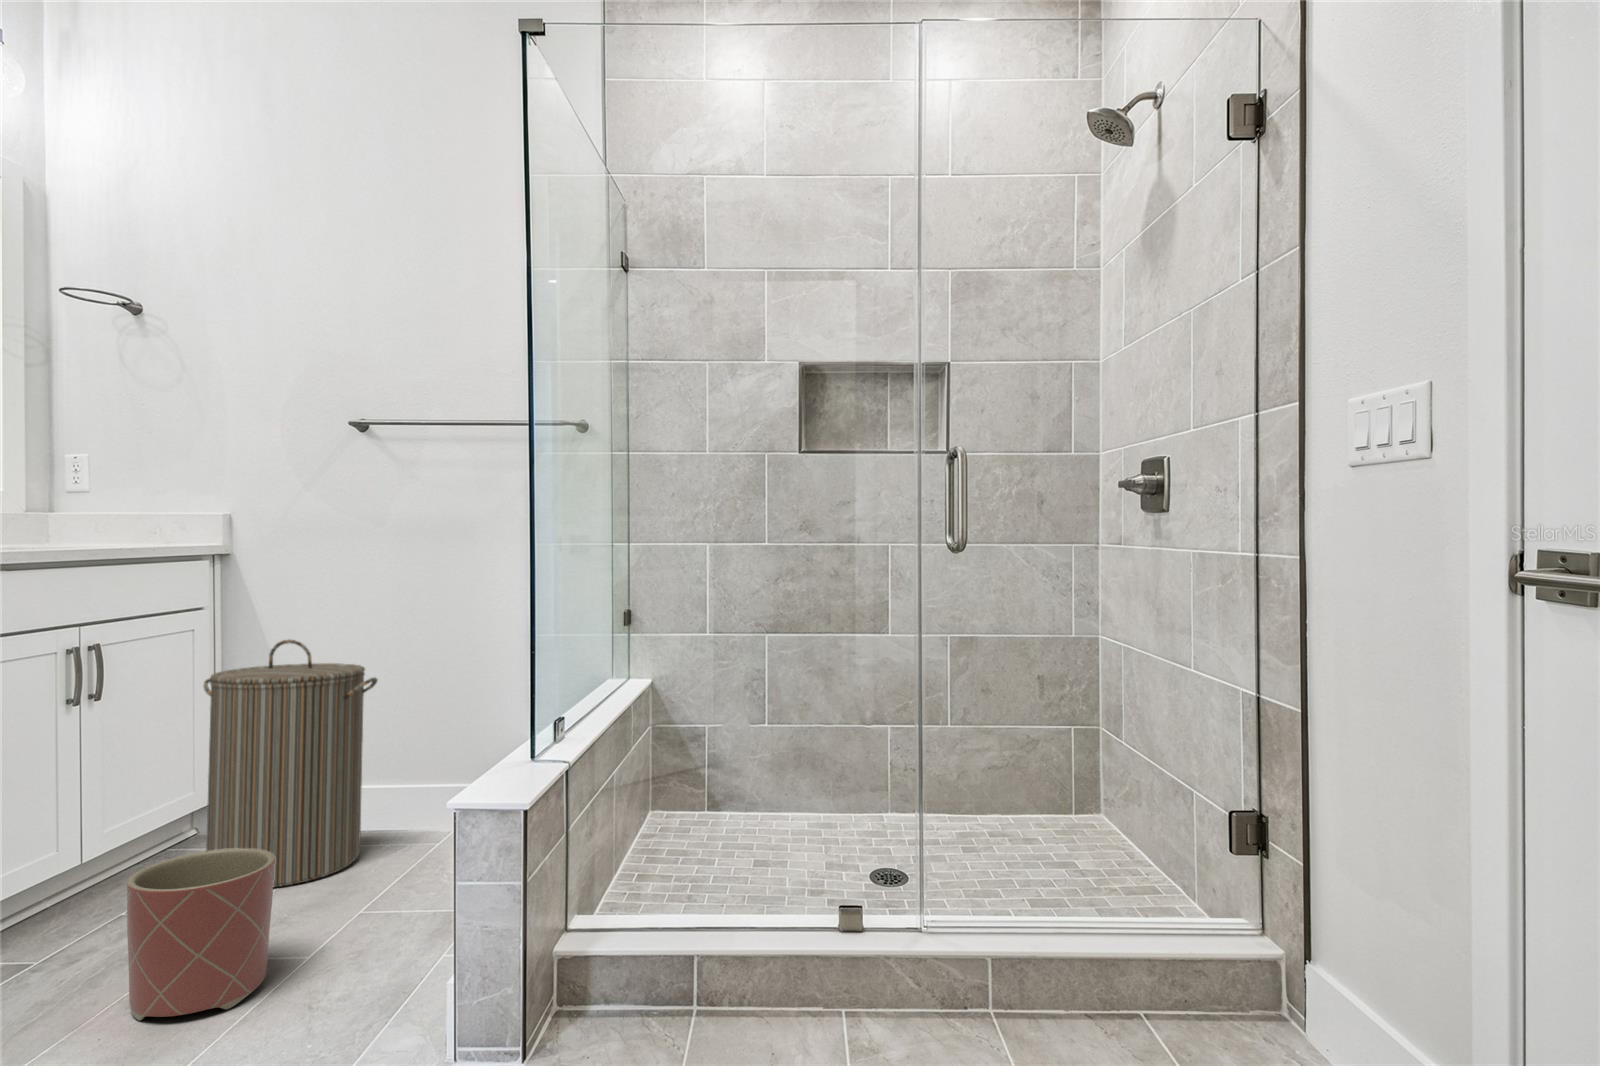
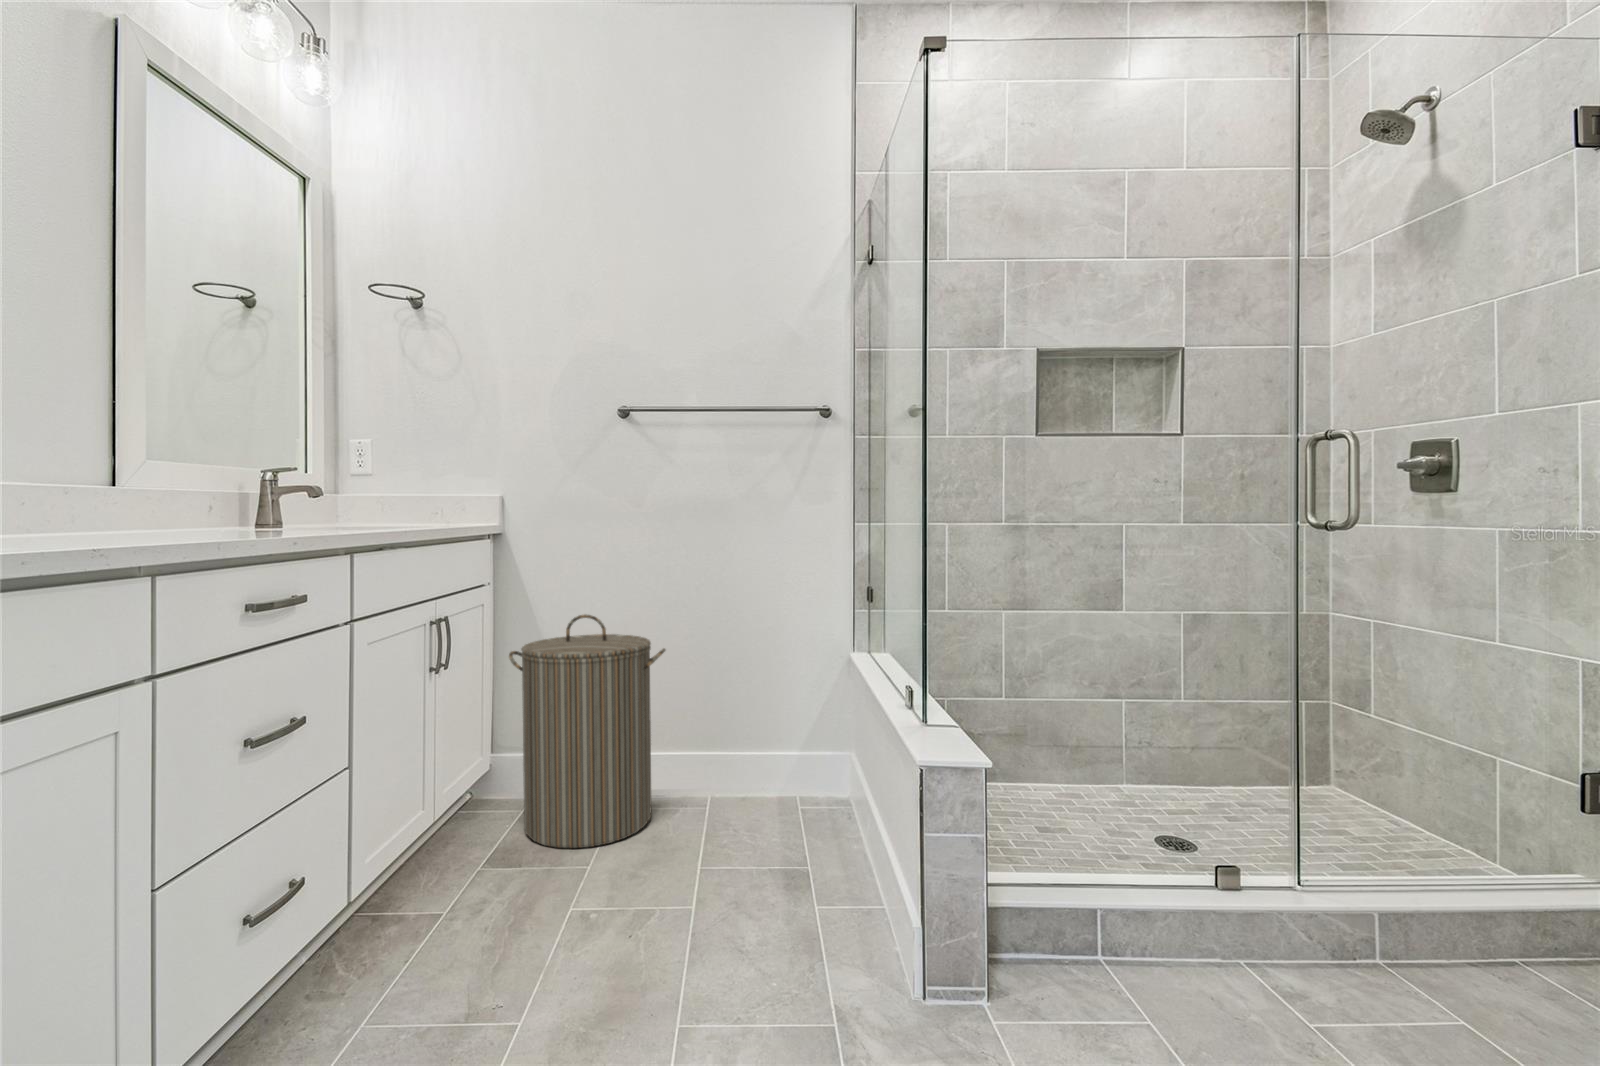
planter: present [127,849,275,1021] -> none [567,822,686,995]

